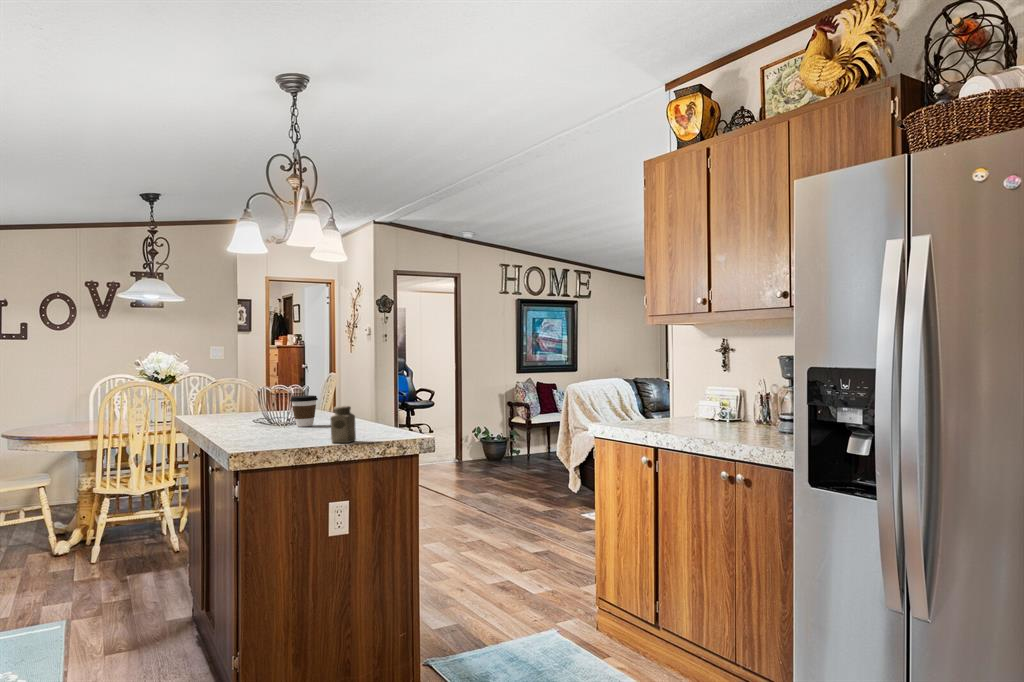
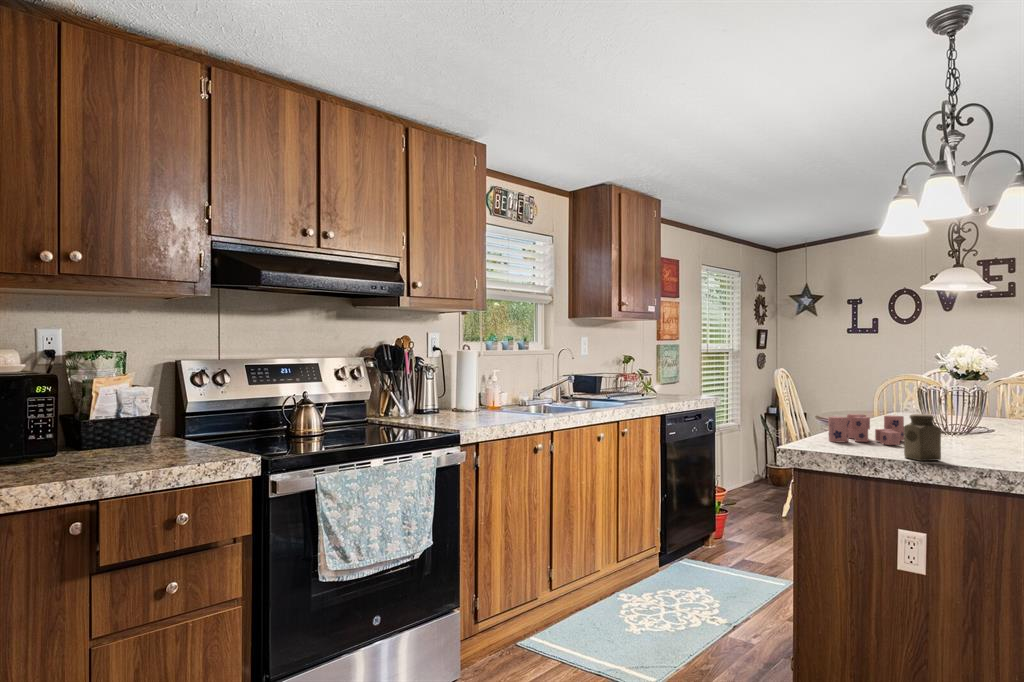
coffee cup: present [290,395,318,427] -> none [947,401,986,439]
candle: none [239,413,296,443] -> present [828,414,904,445]

